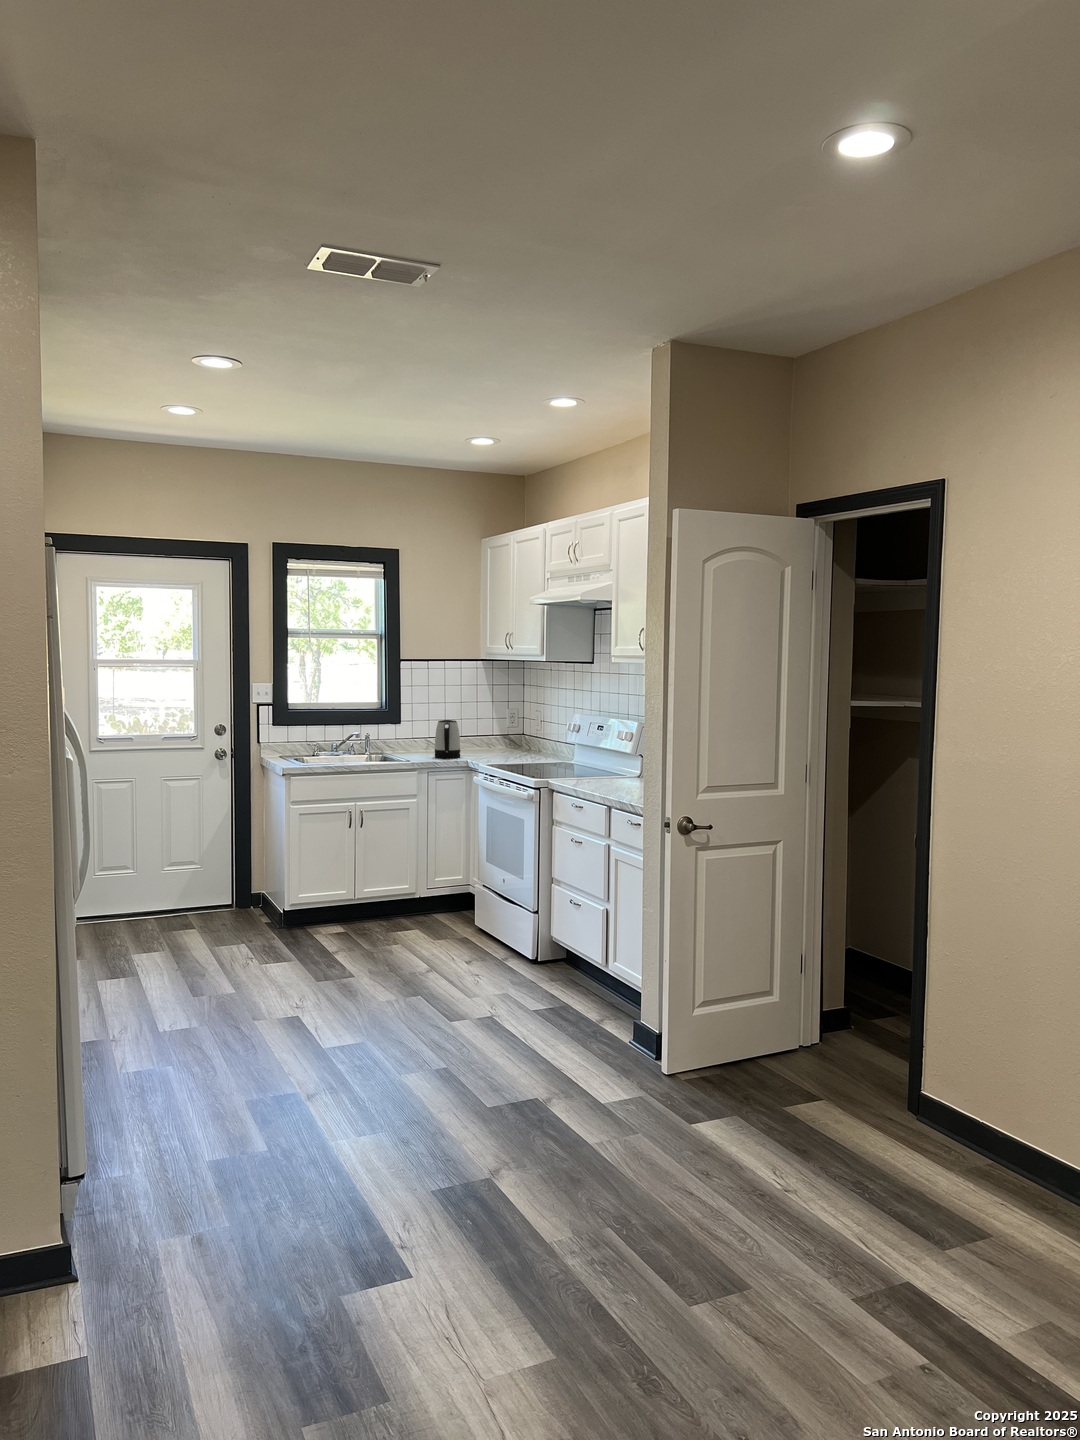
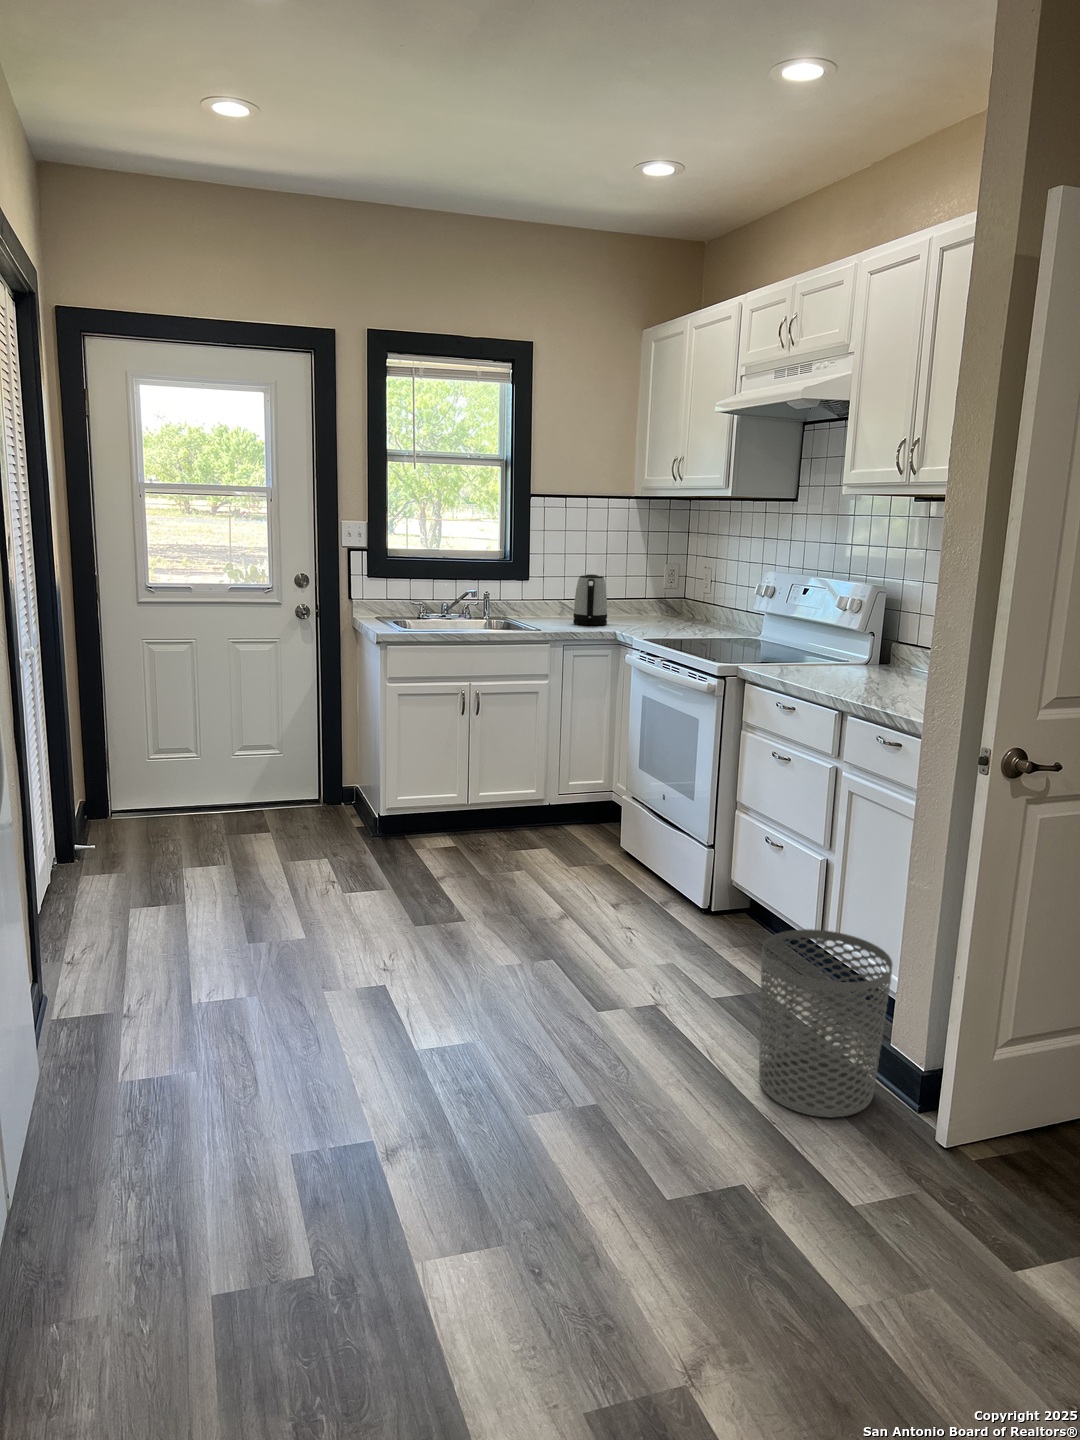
waste bin: none [552,948,634,1065] -> present [759,929,893,1117]

